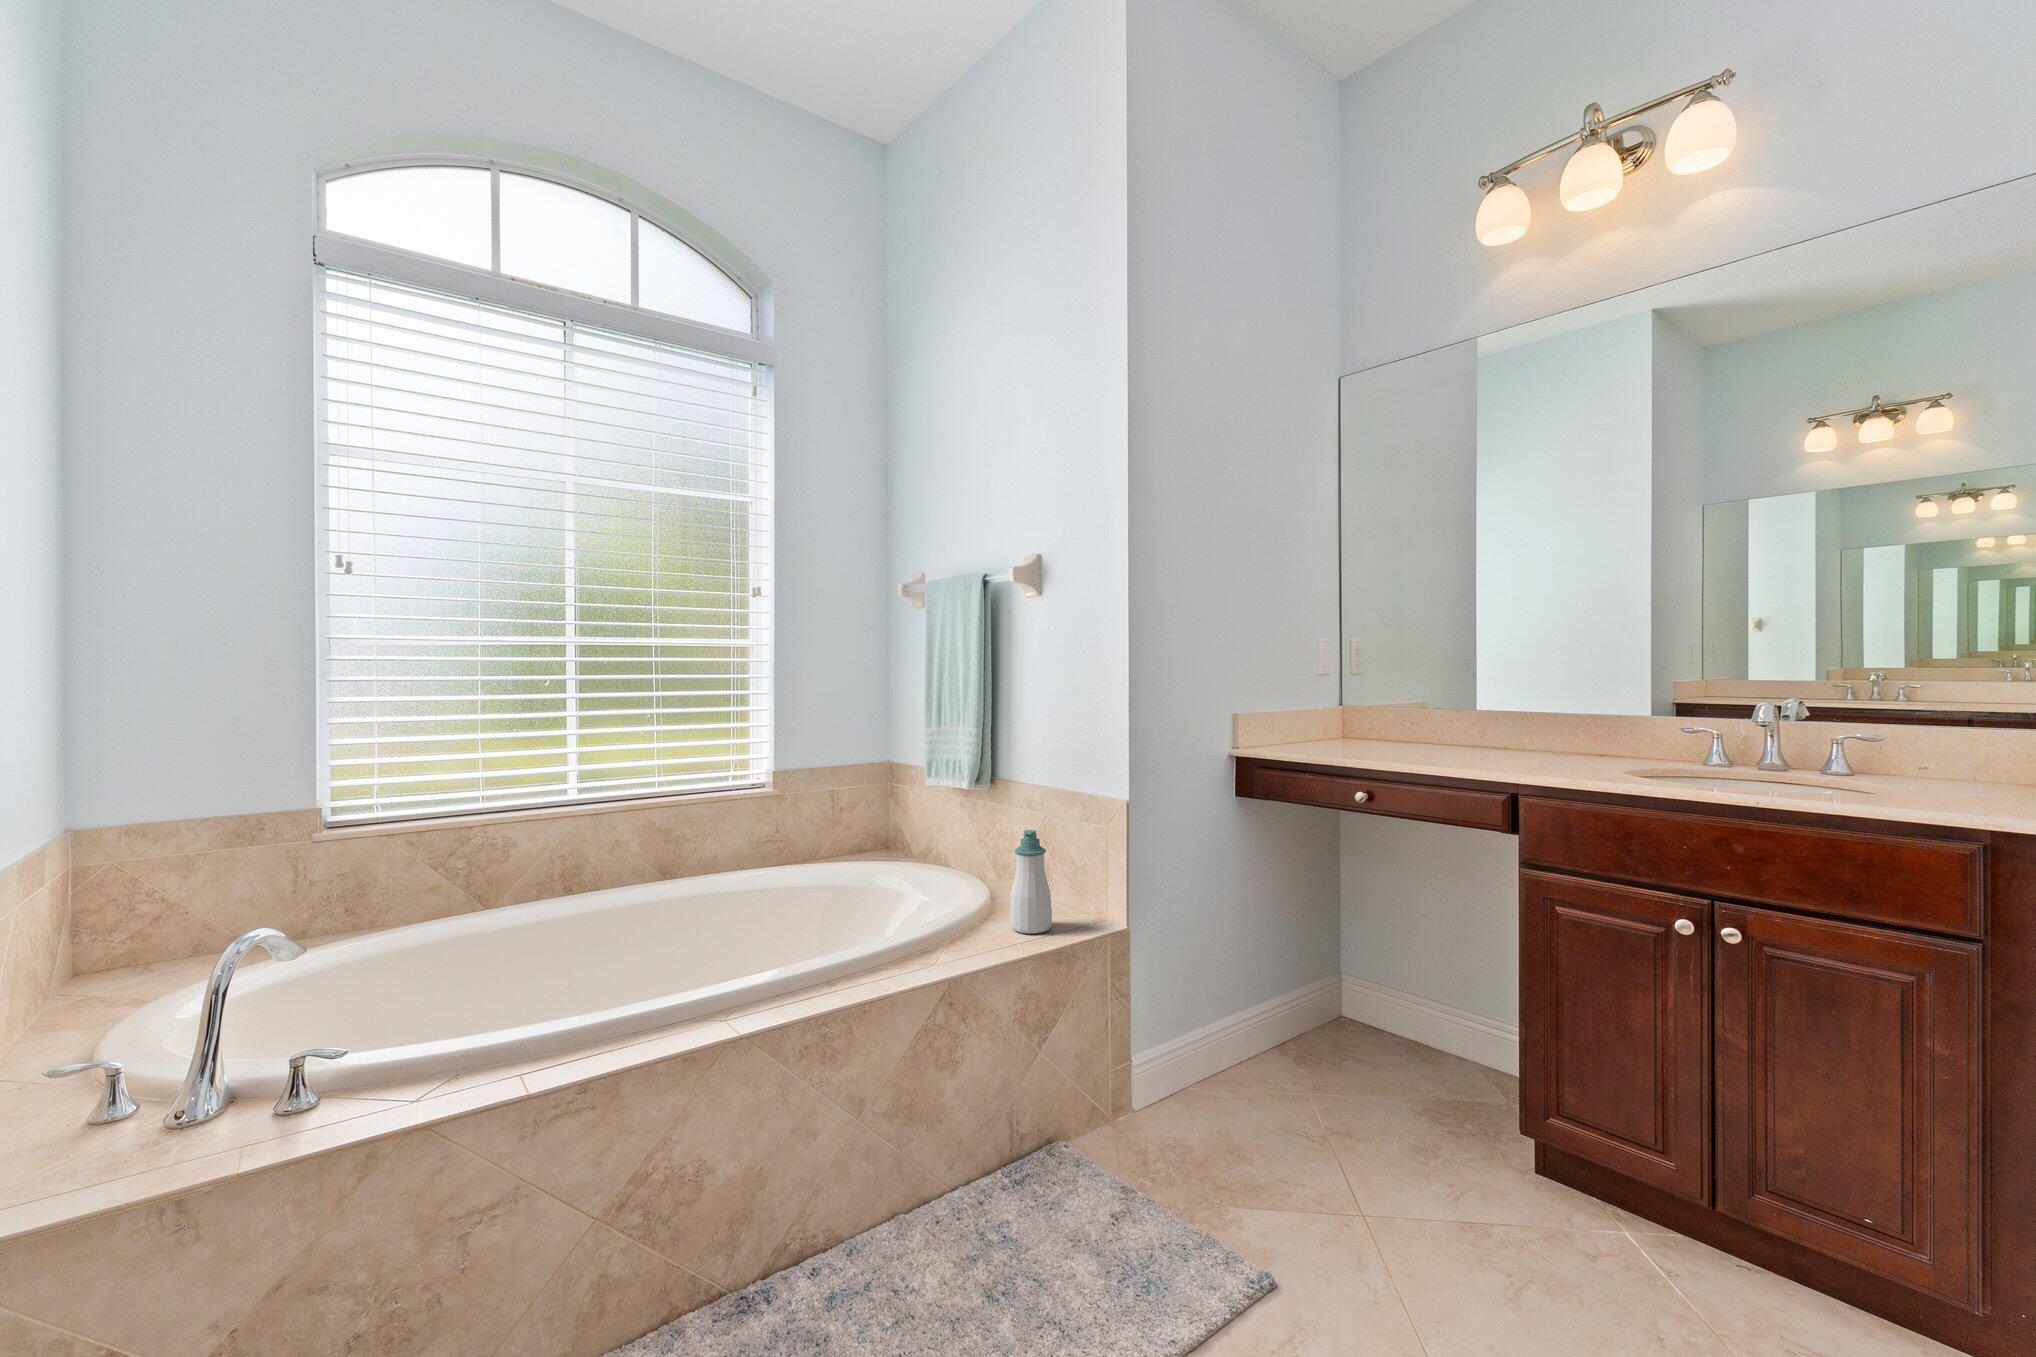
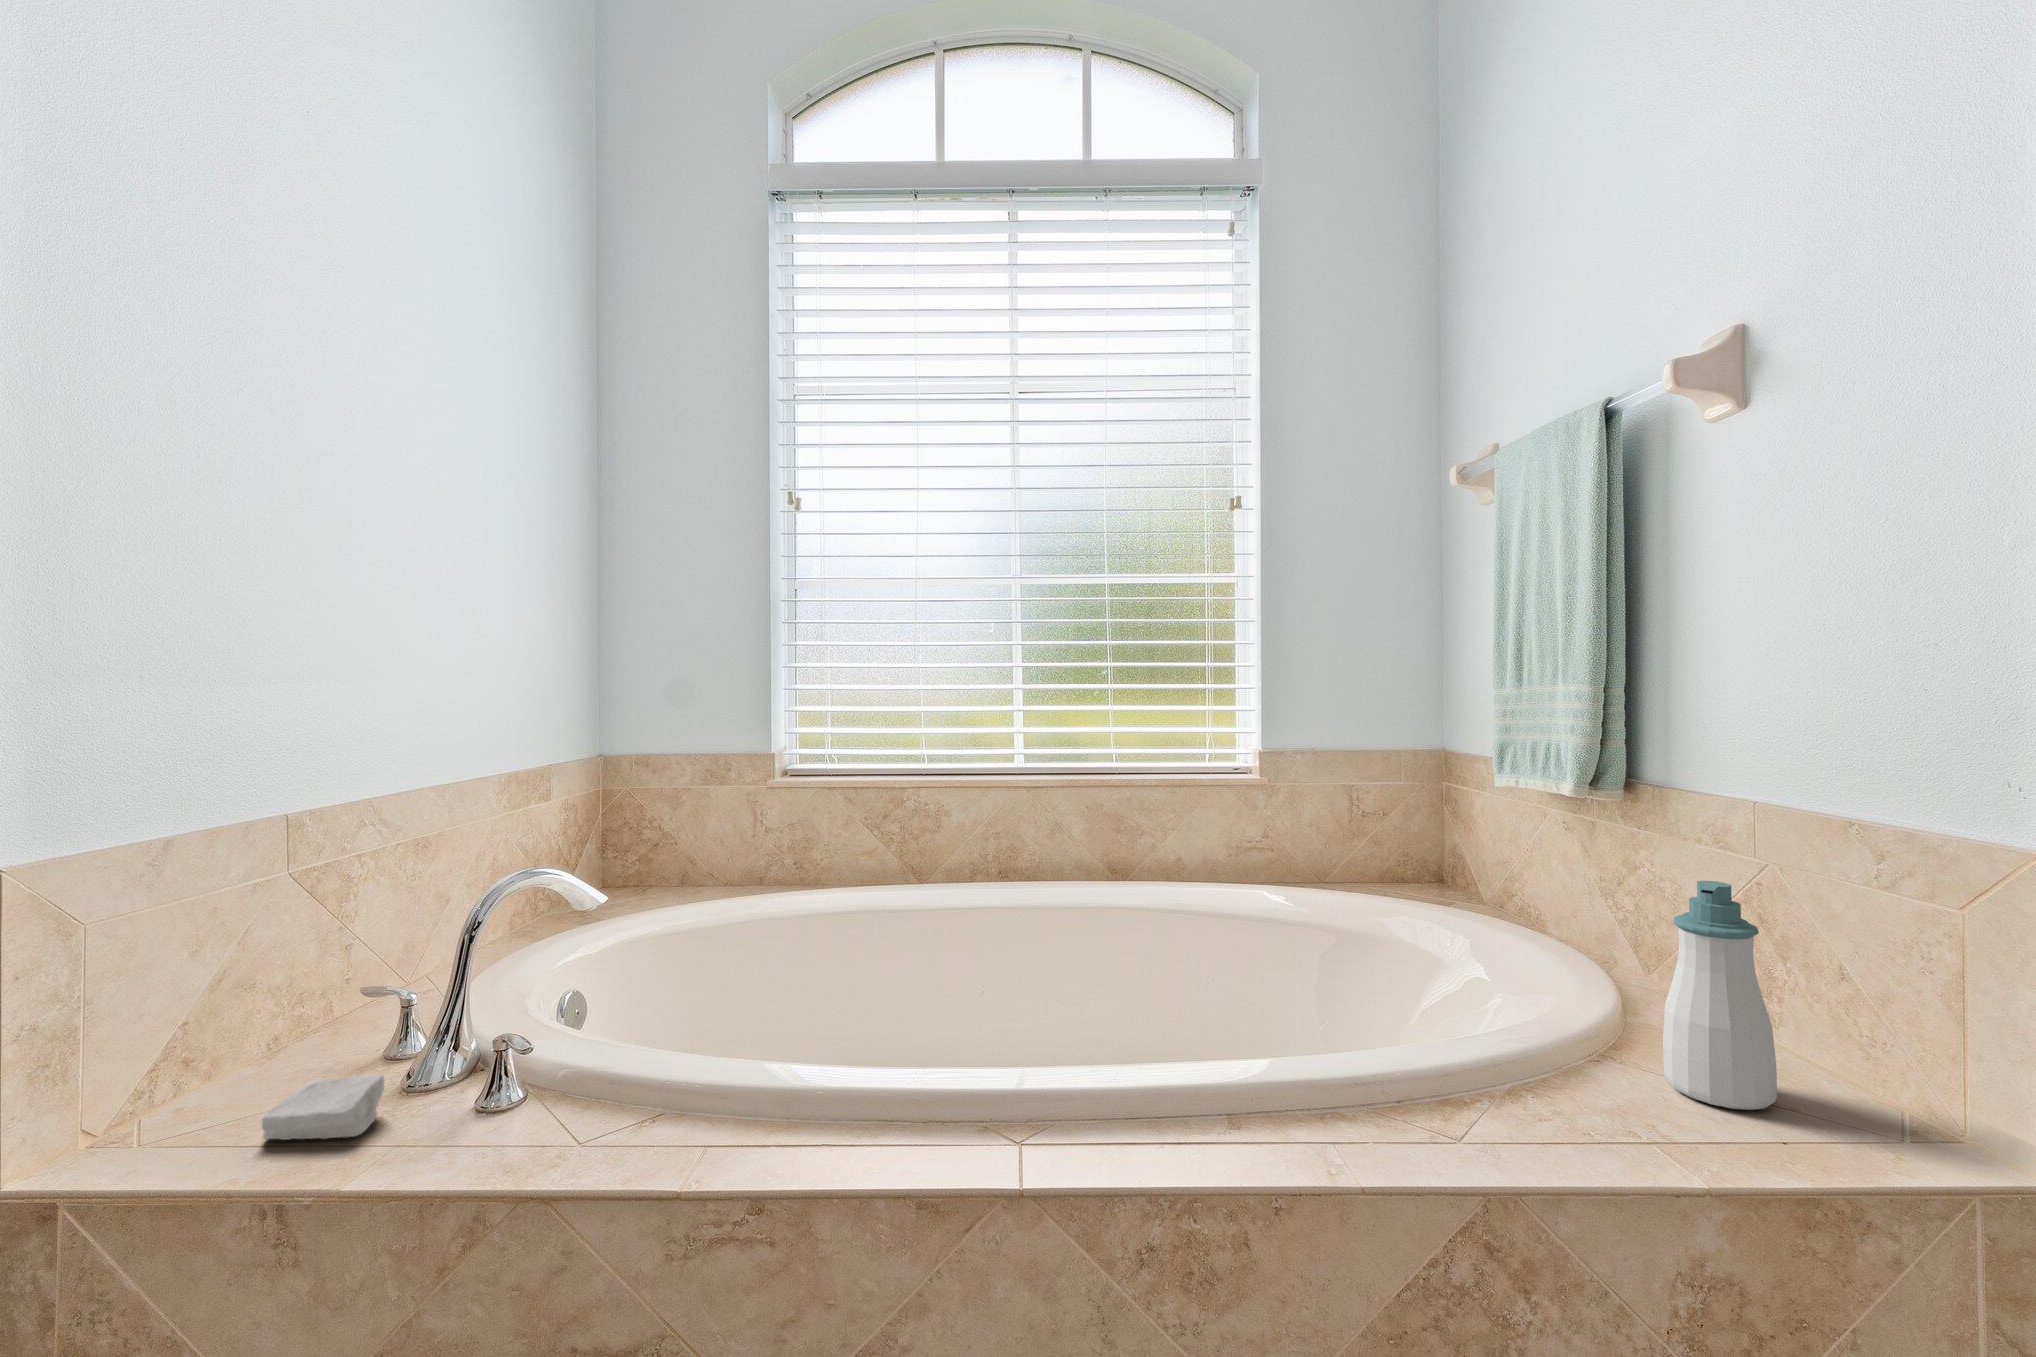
soap bar: none [76,1113,190,1186] -> present [262,1074,384,1140]

